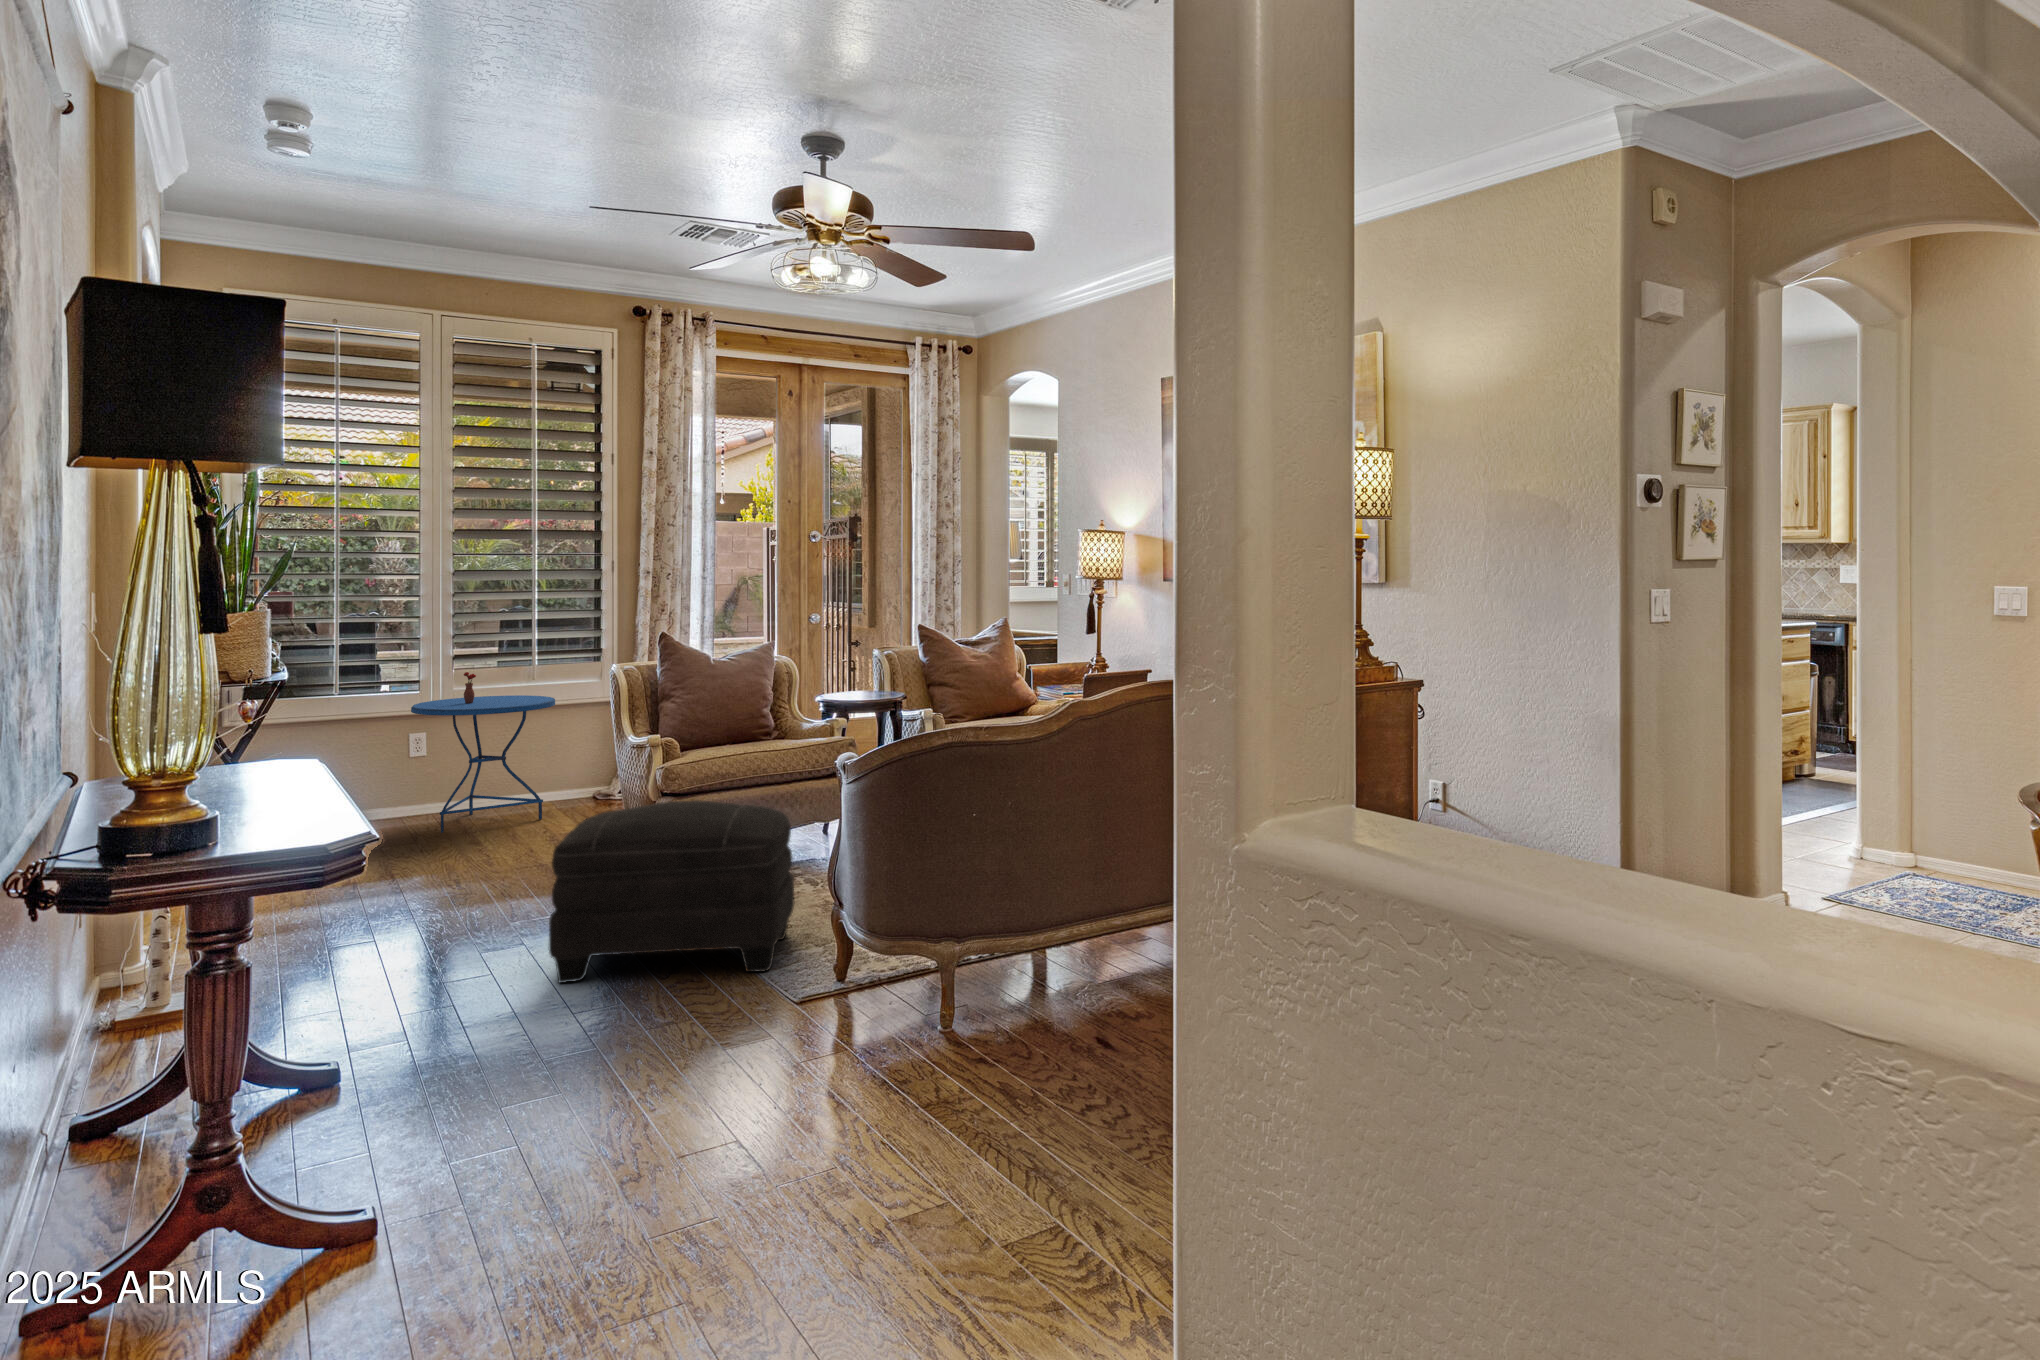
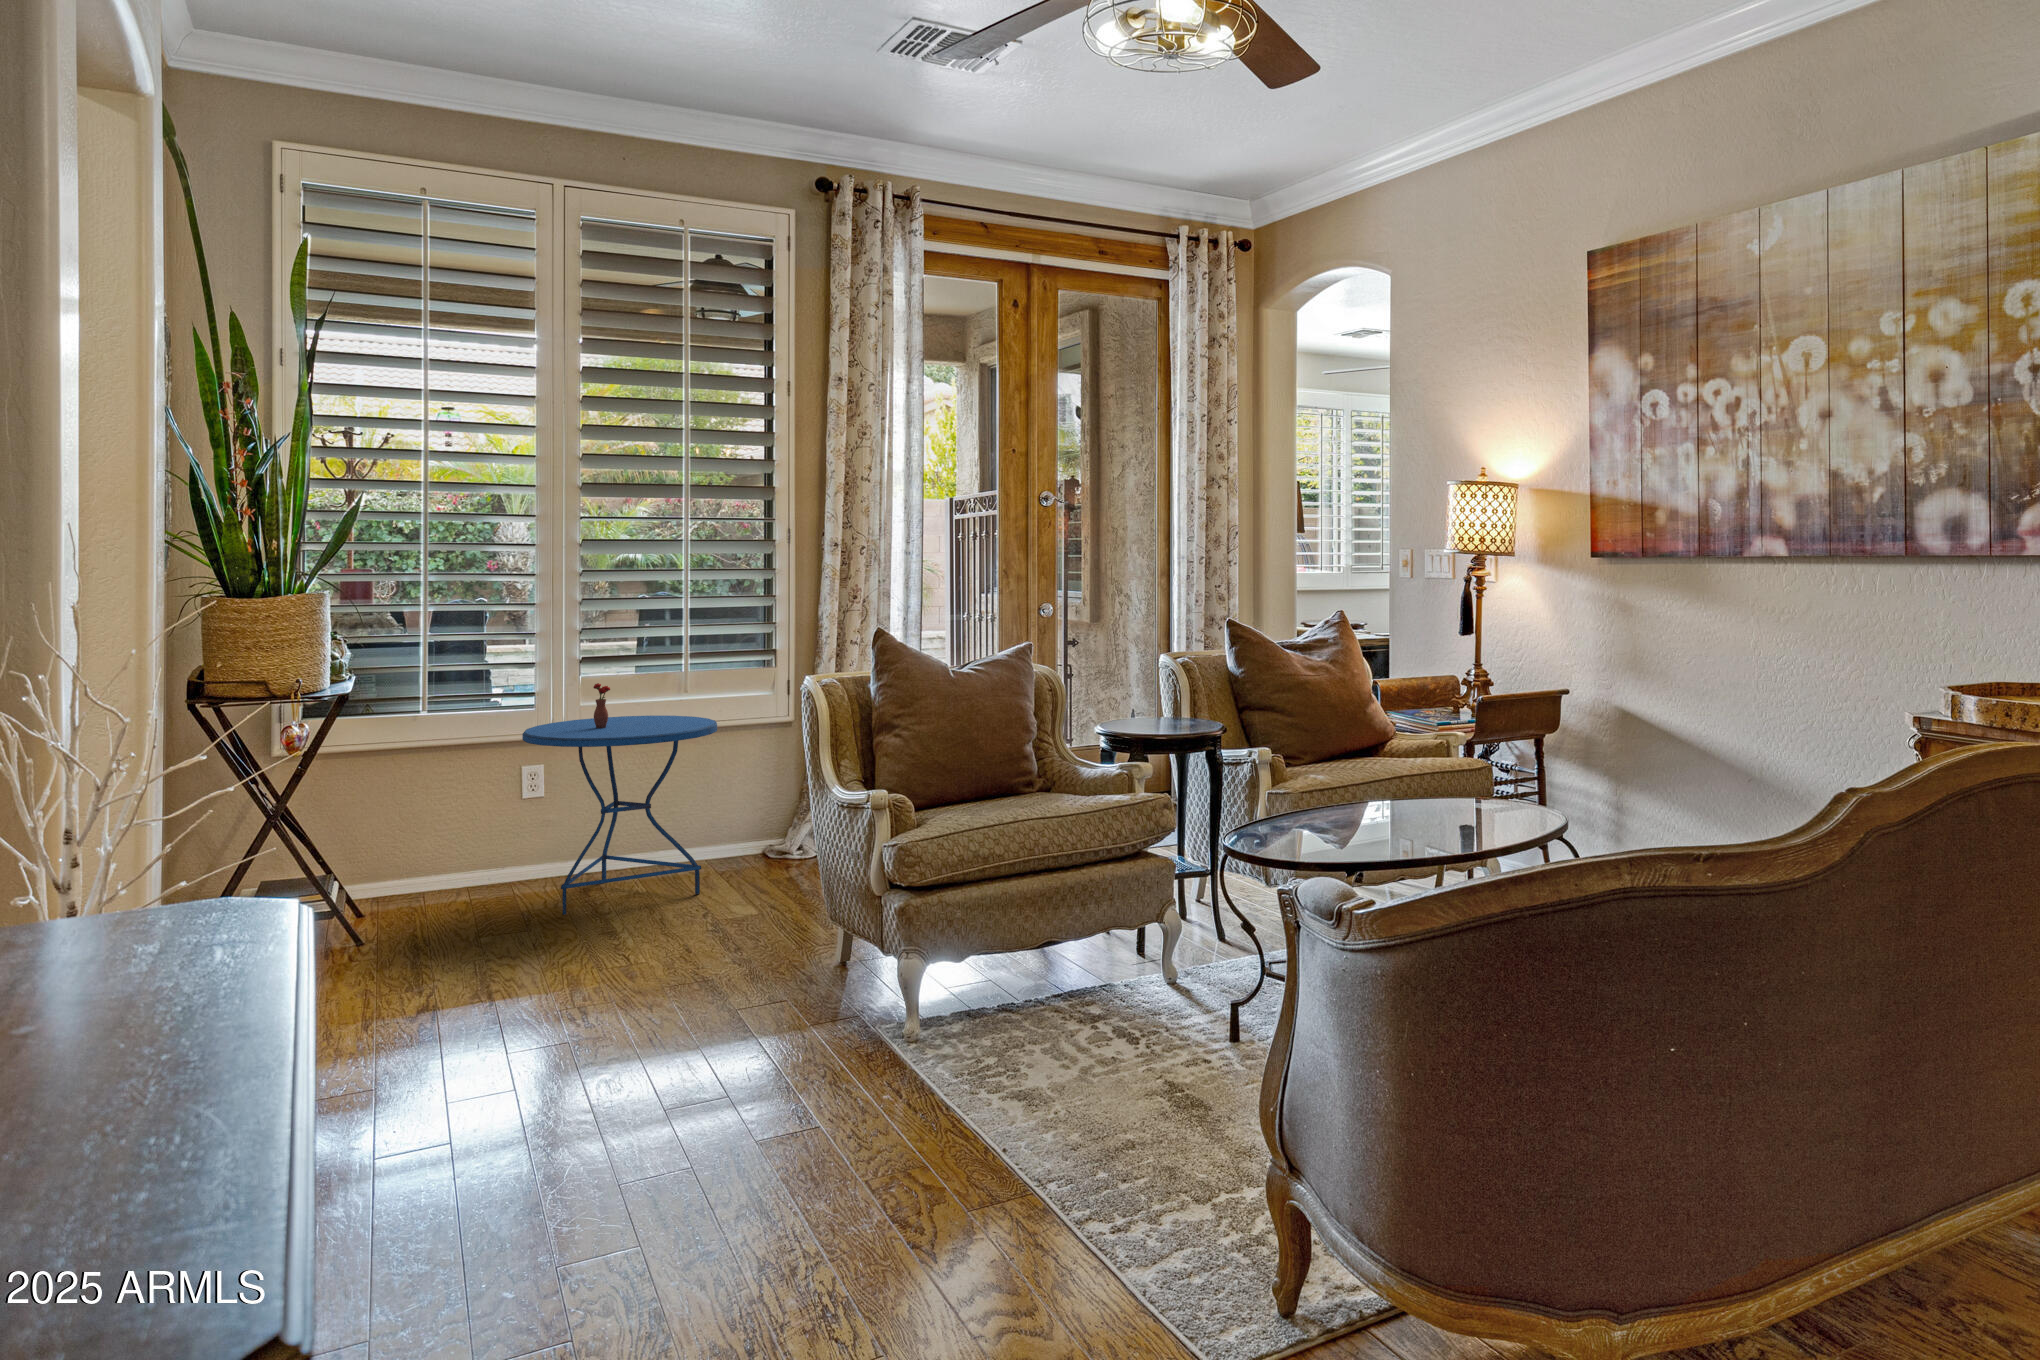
ottoman: present [549,800,795,983] -> none [738,930,1151,1291]

